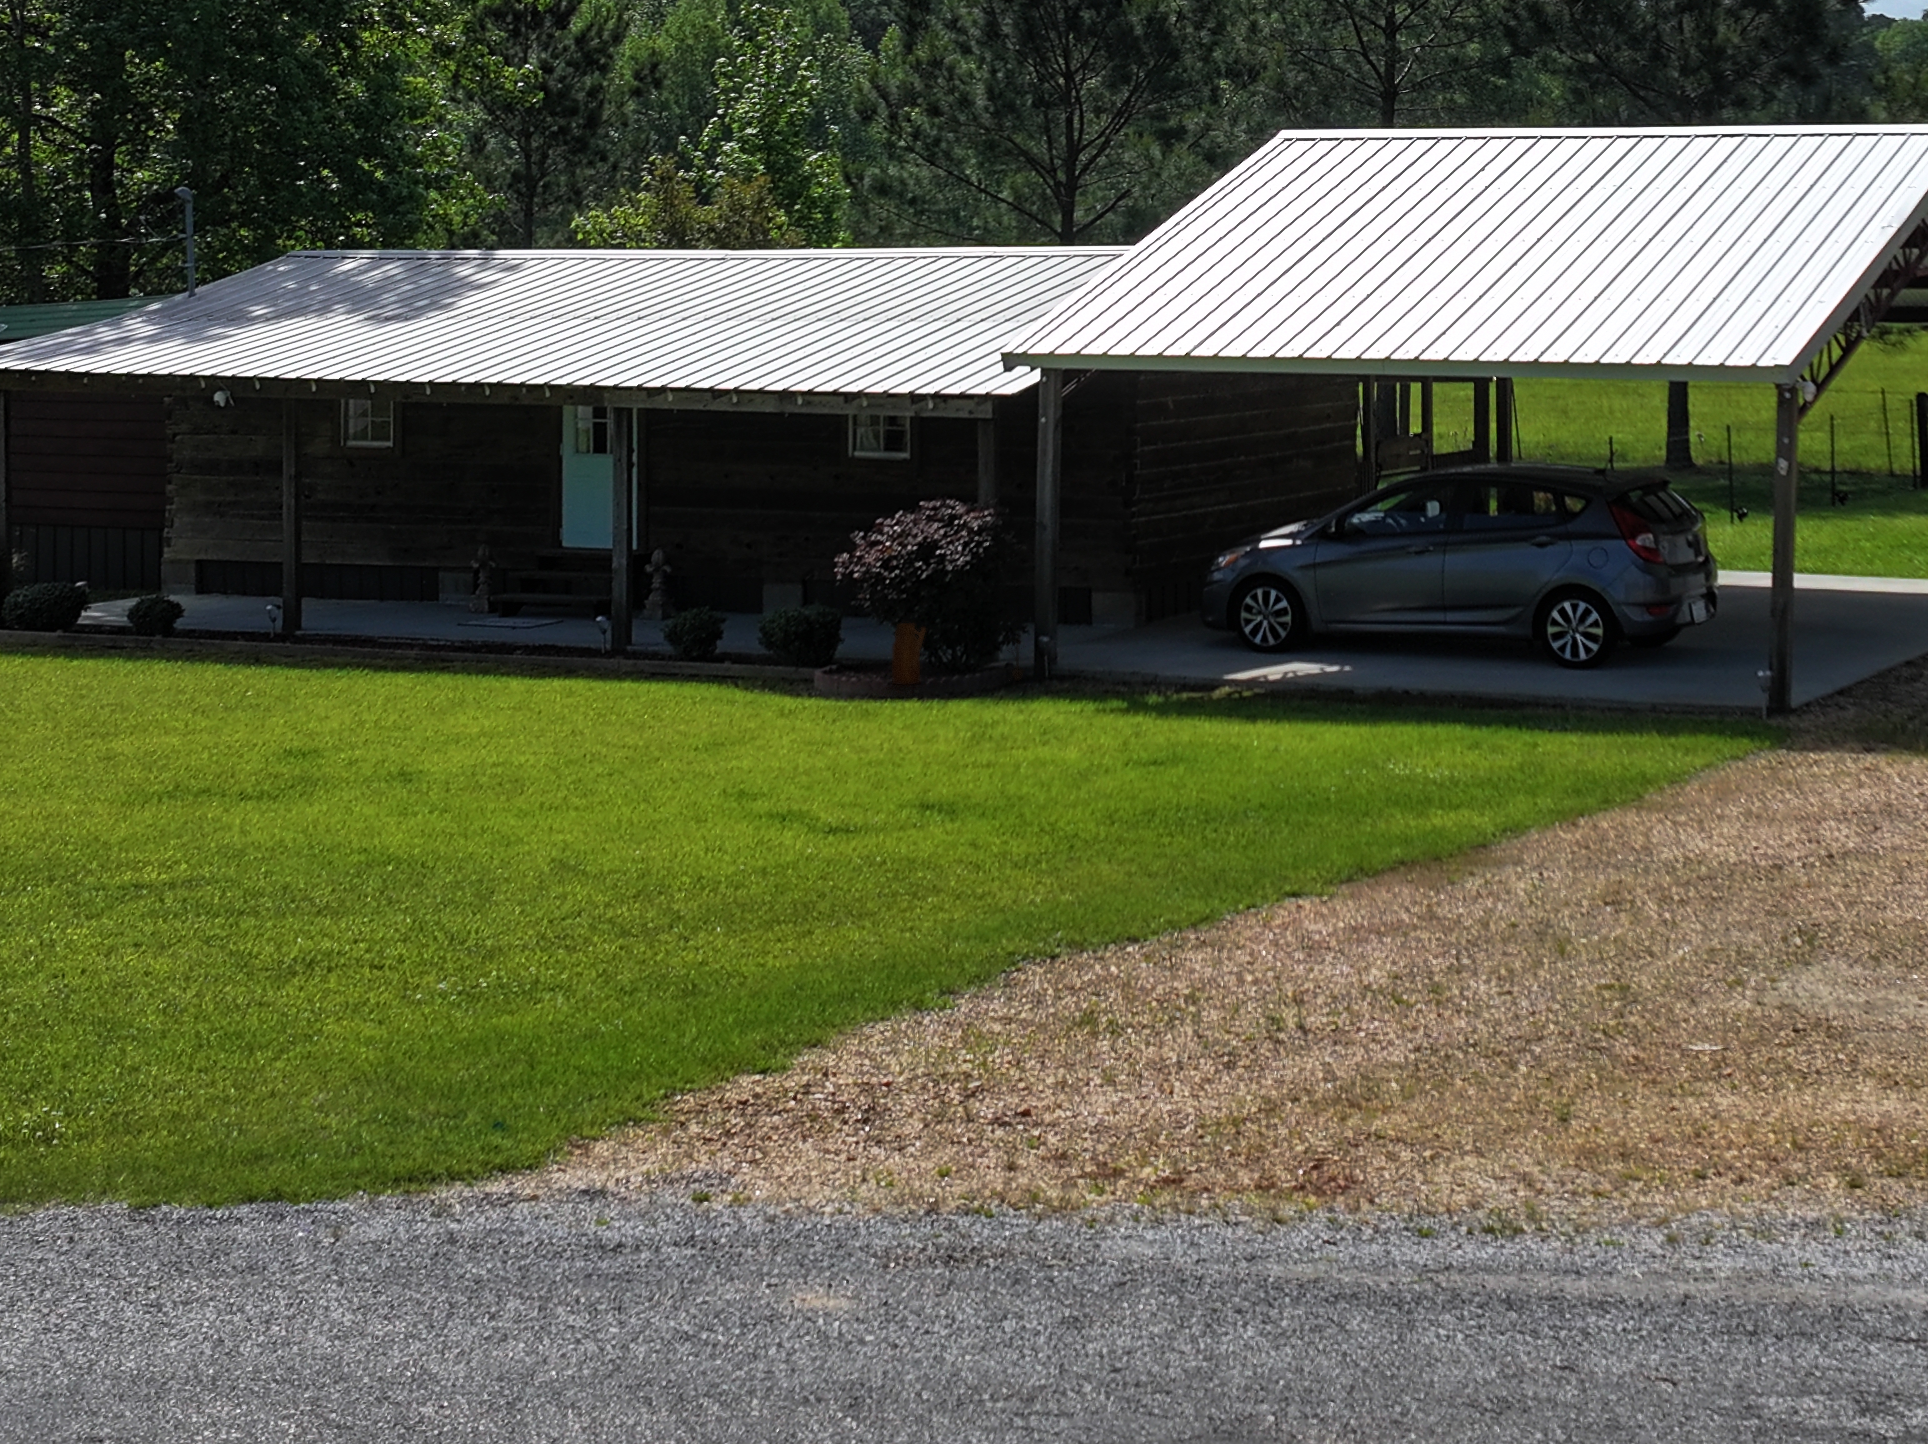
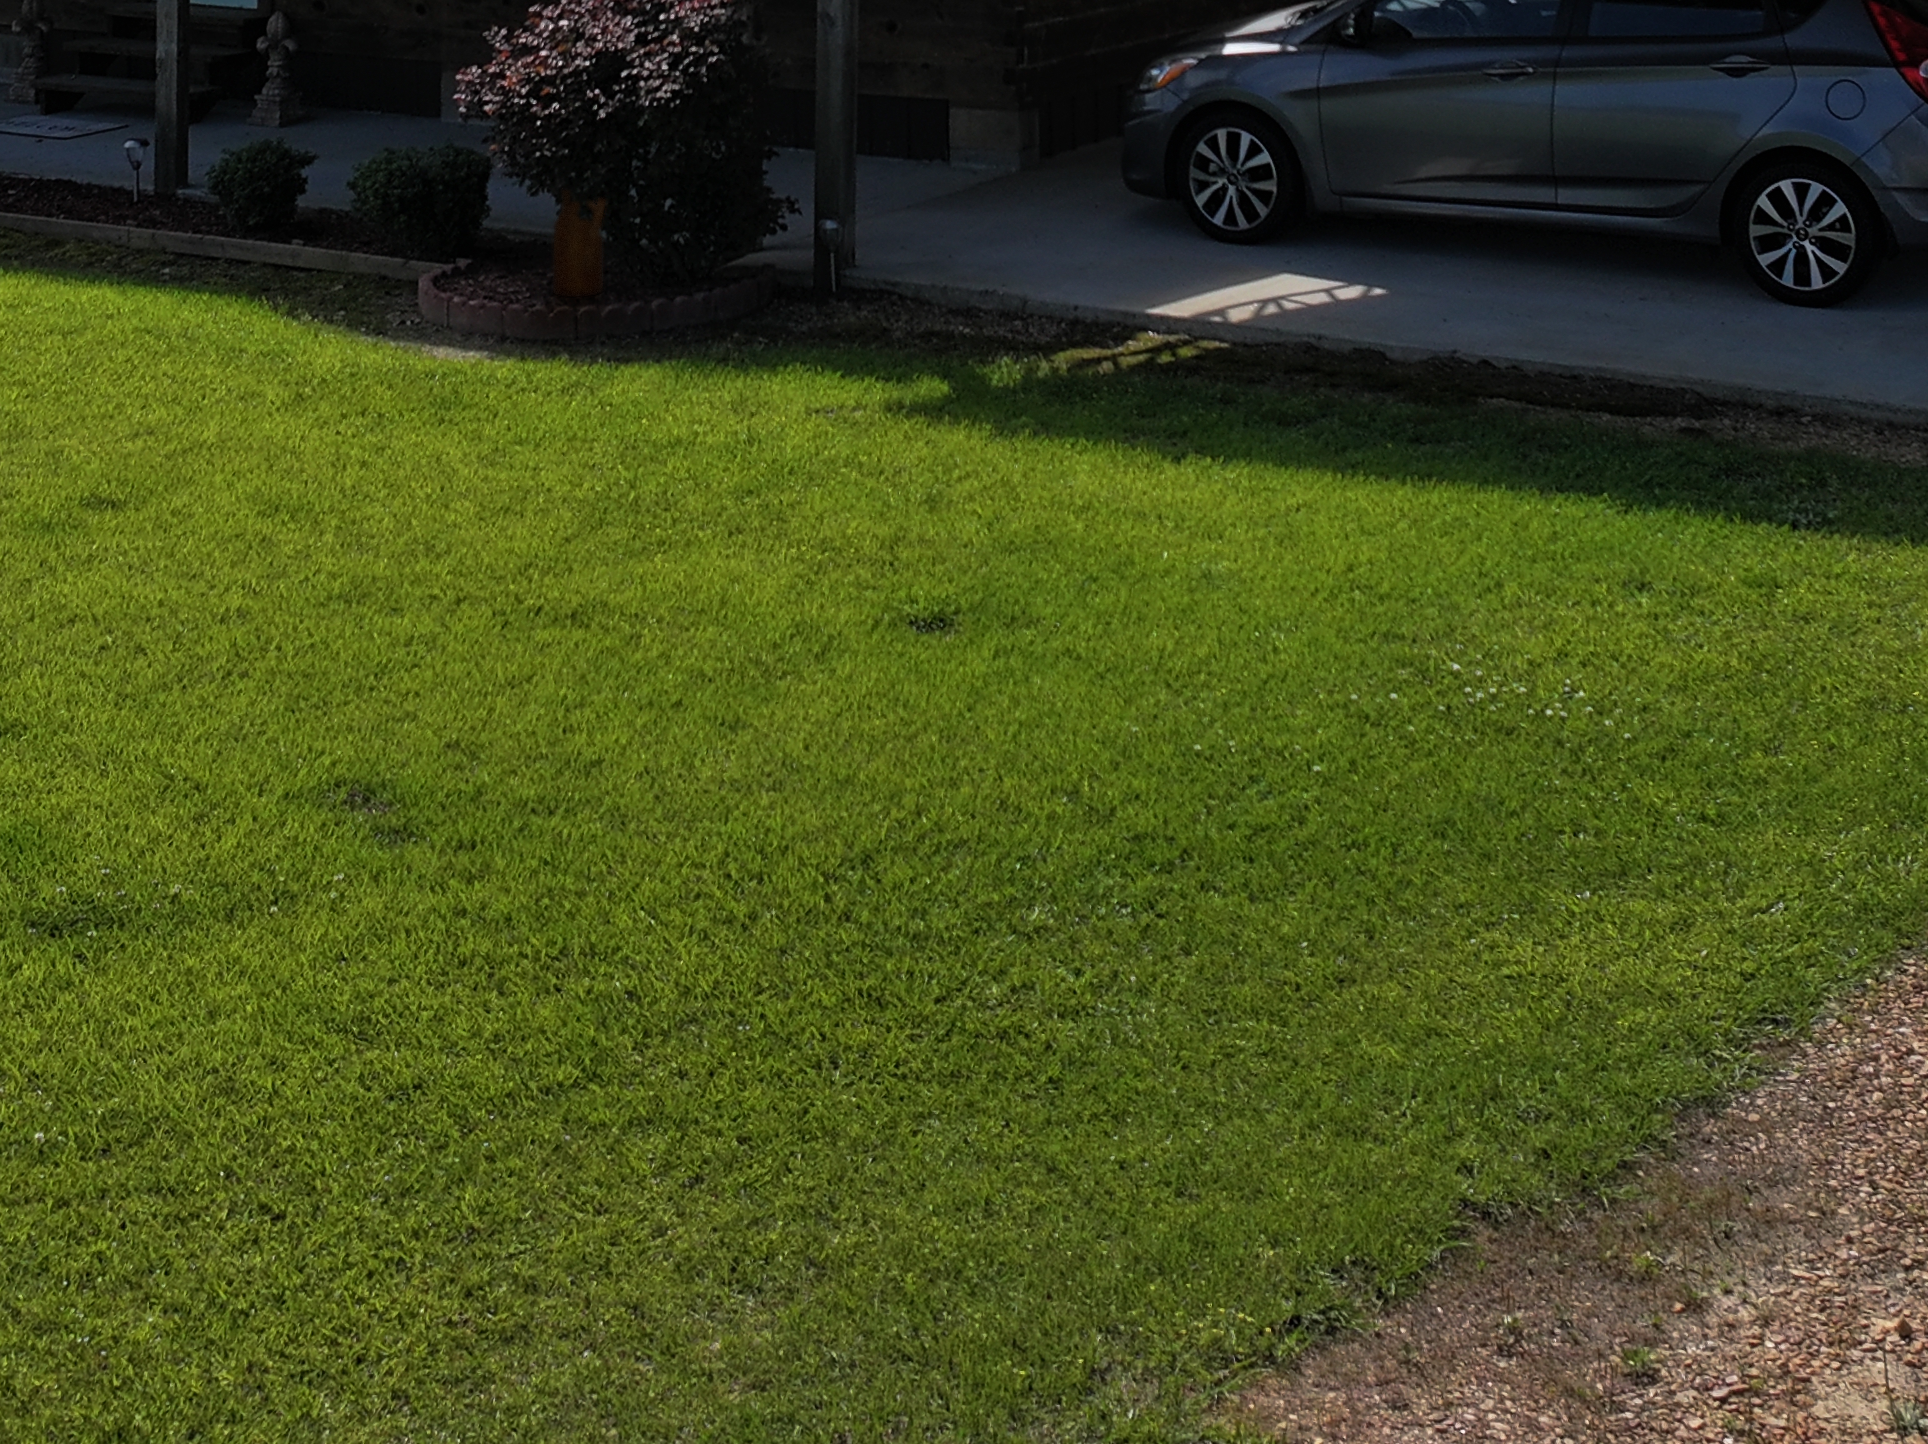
decorative plant: present [1007,640,1023,681] -> none [748,211,787,296]

